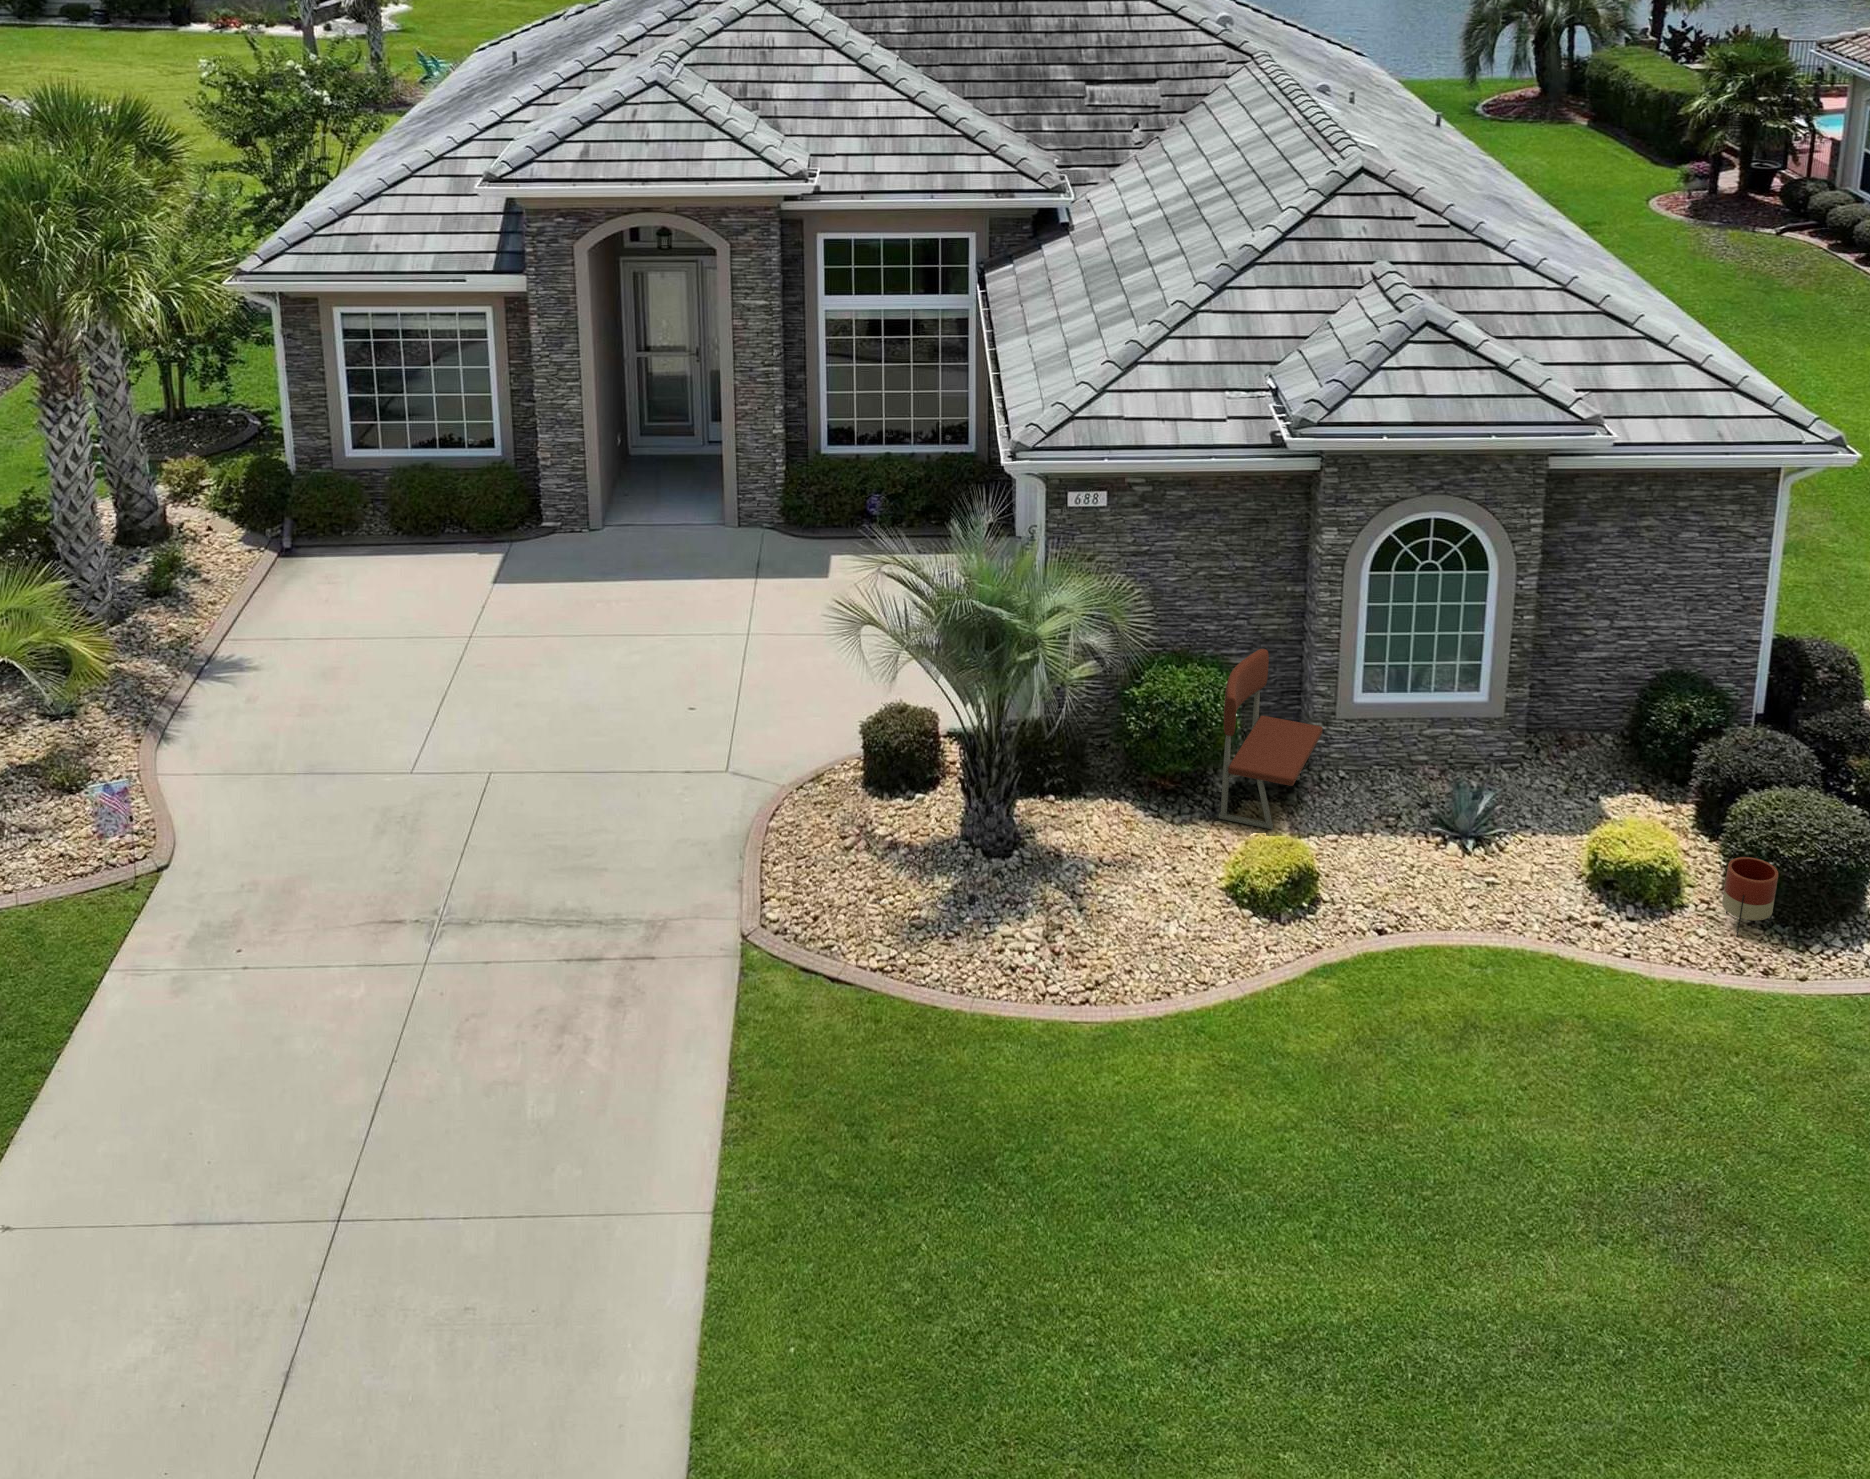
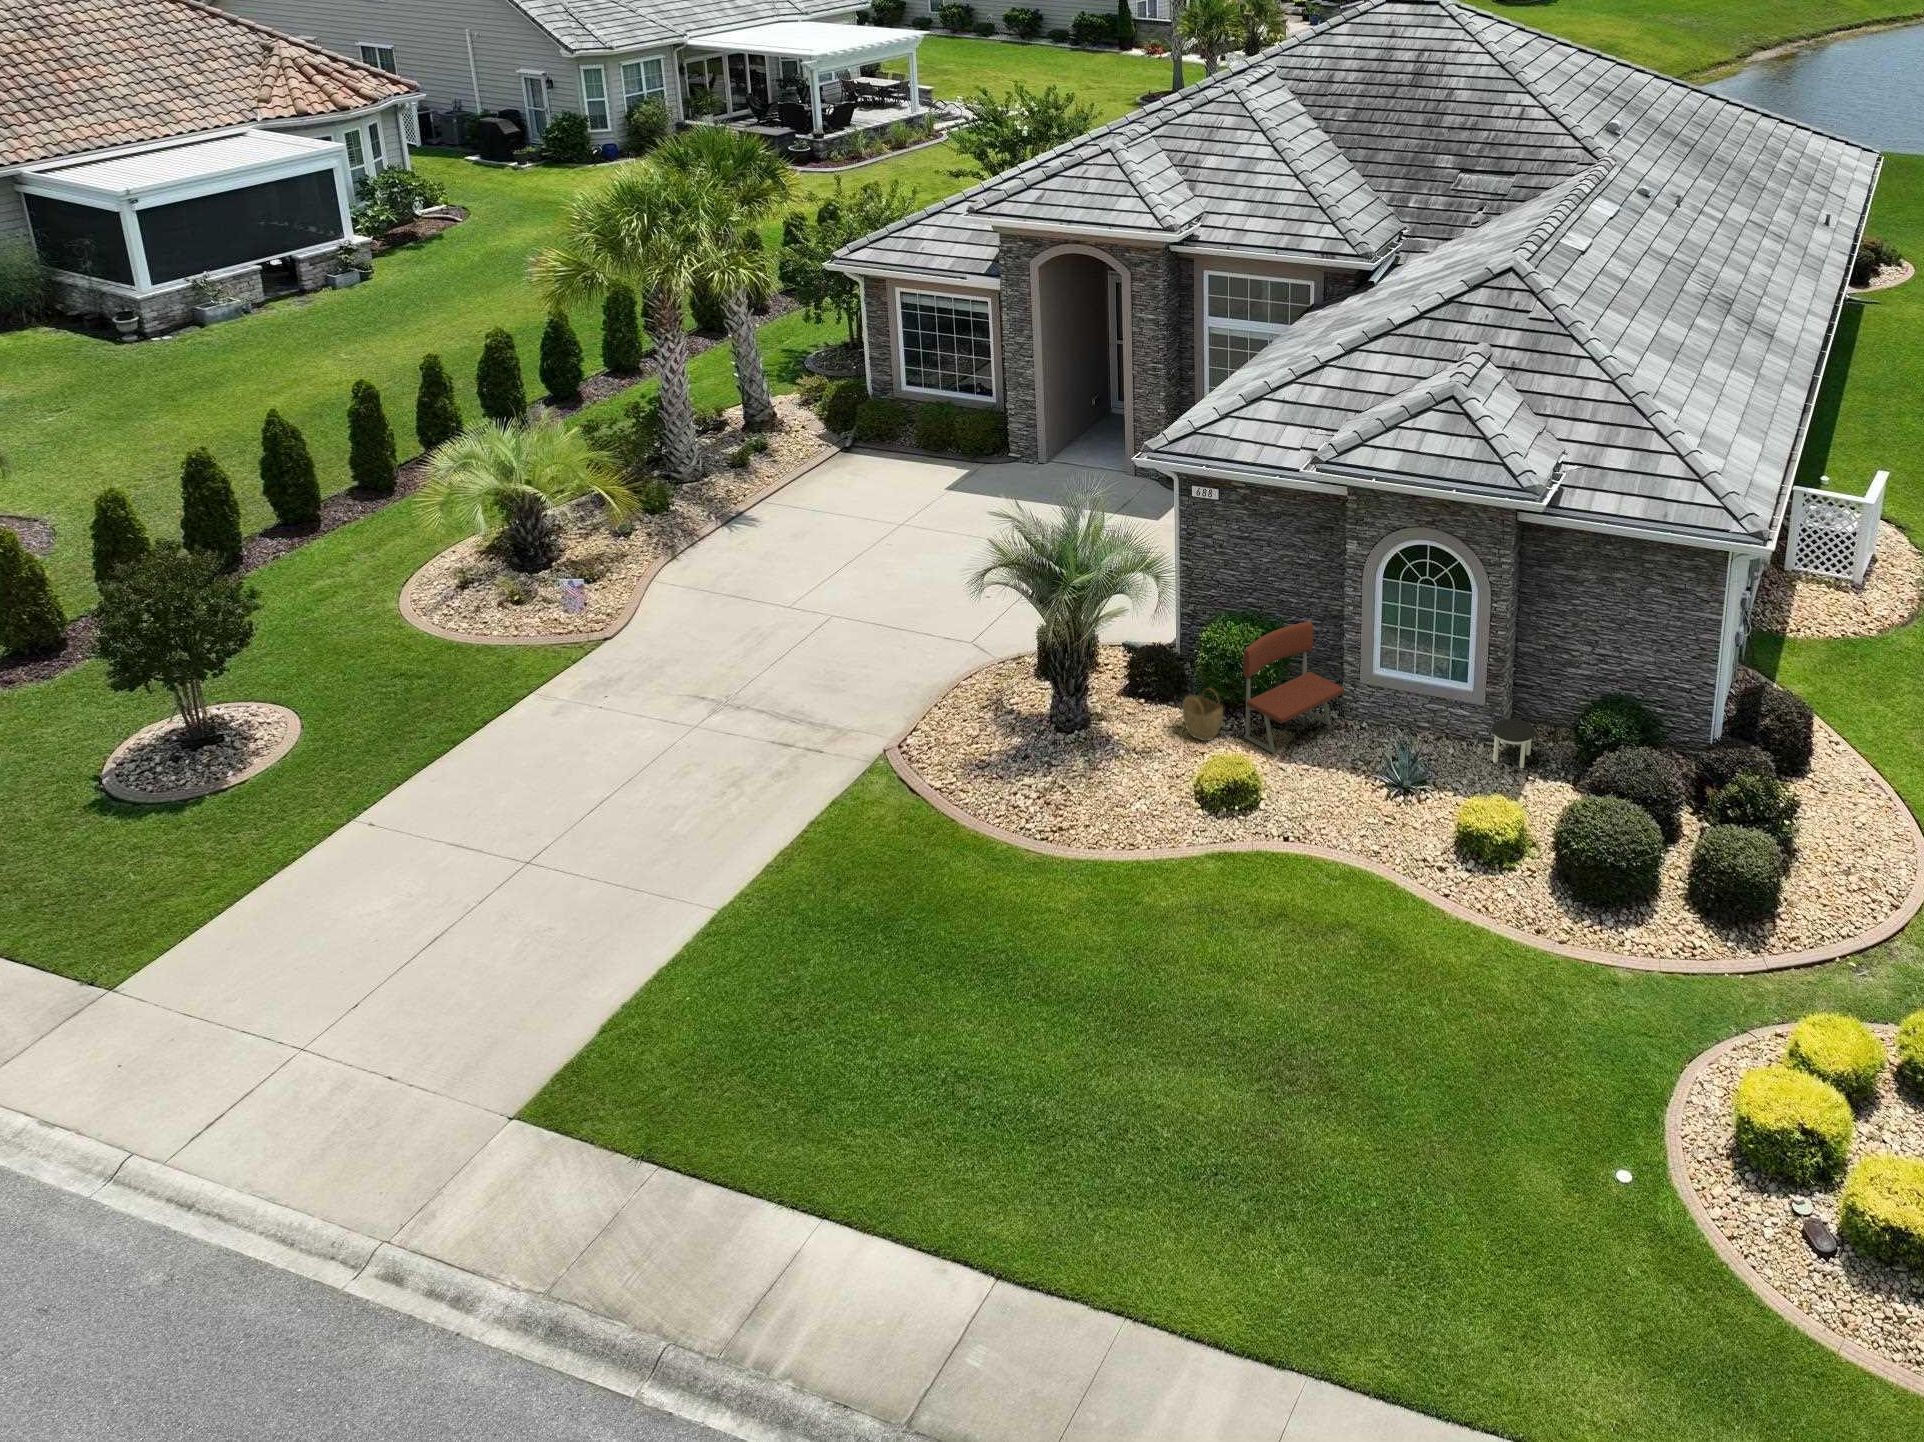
round table: none [1511,724,1568,783] -> present [1492,719,1536,768]
woven basket: none [1136,761,1194,834] -> present [1182,696,1223,741]
planter: present [1722,857,1778,936] -> none [1524,844,1565,904]

